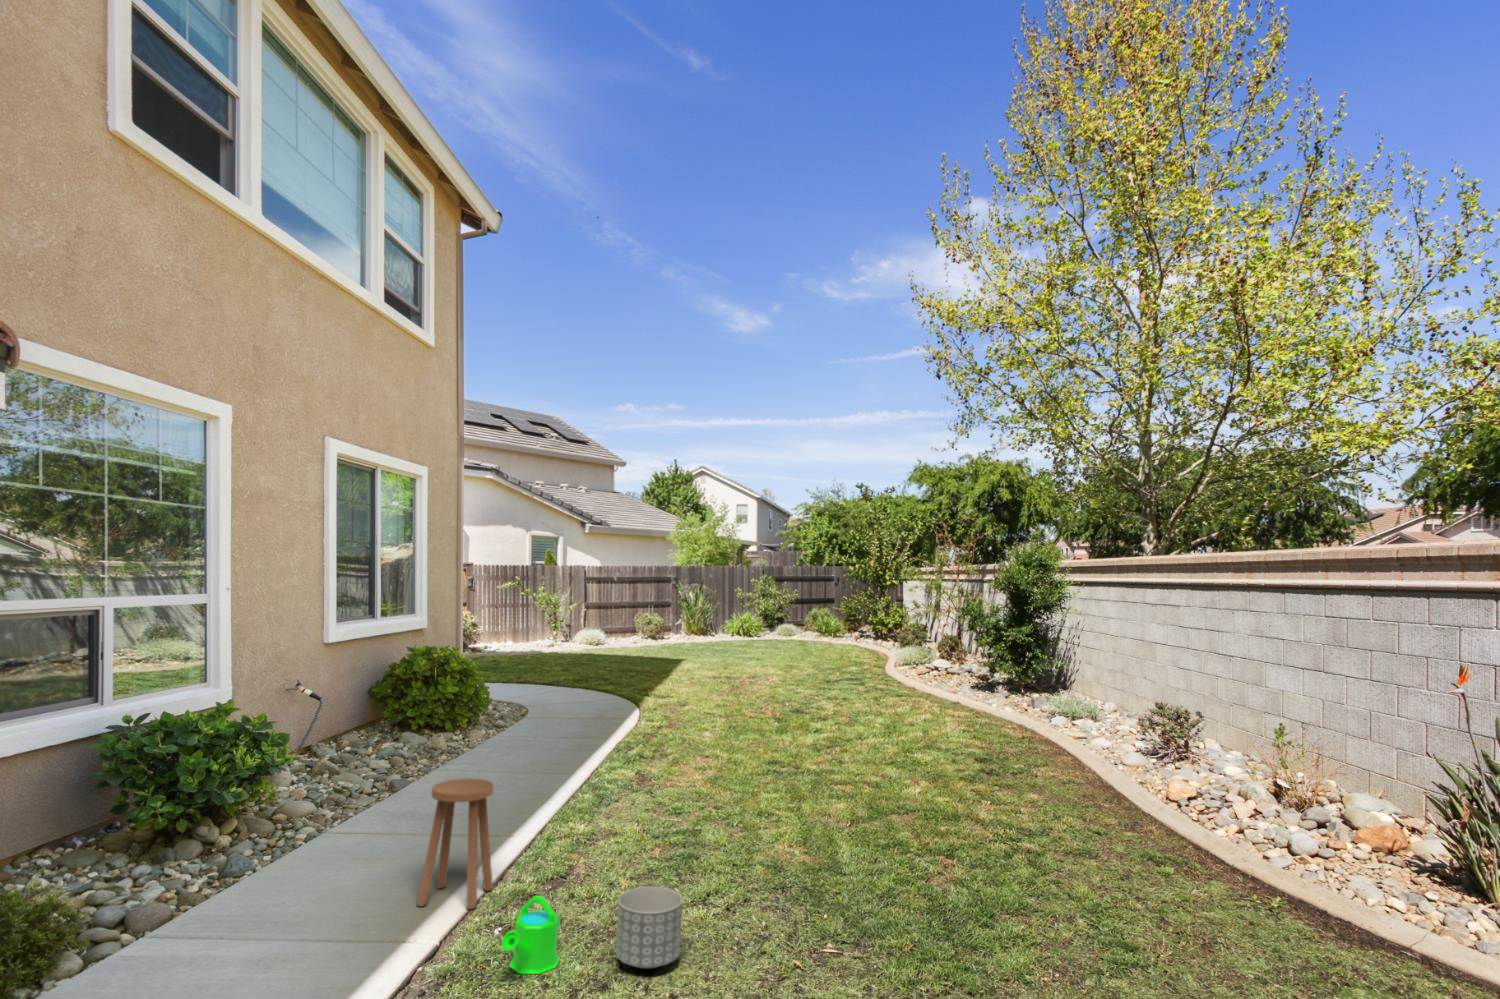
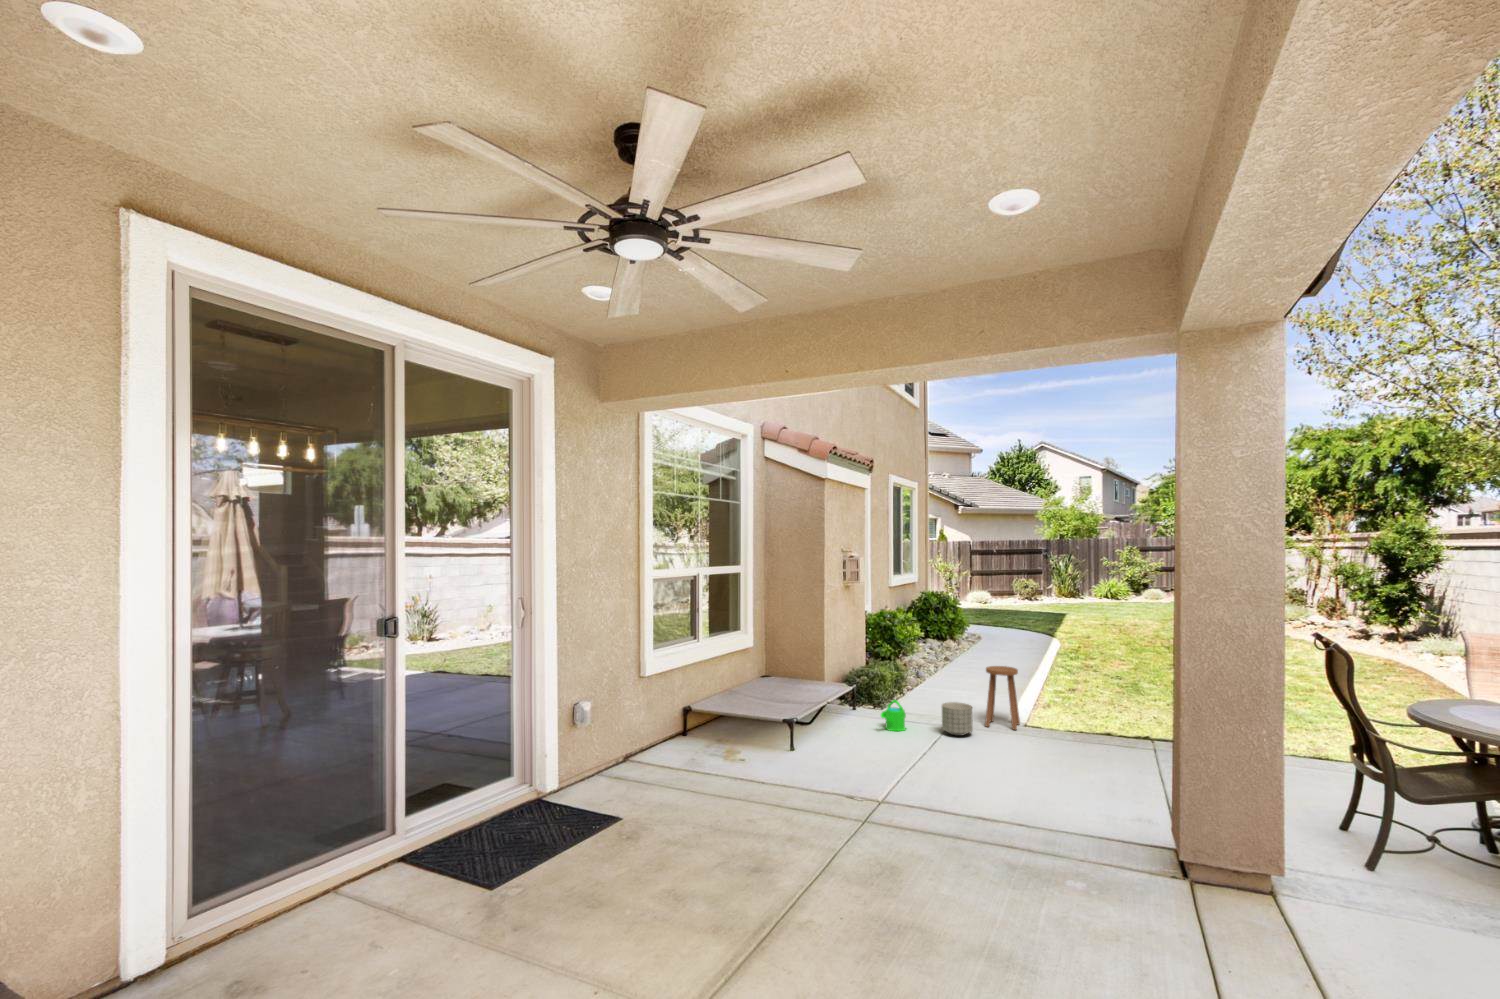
planter: present [616,887,682,969] -> present [942,702,973,736]
watering can: present [502,896,560,974] -> present [881,700,906,731]

